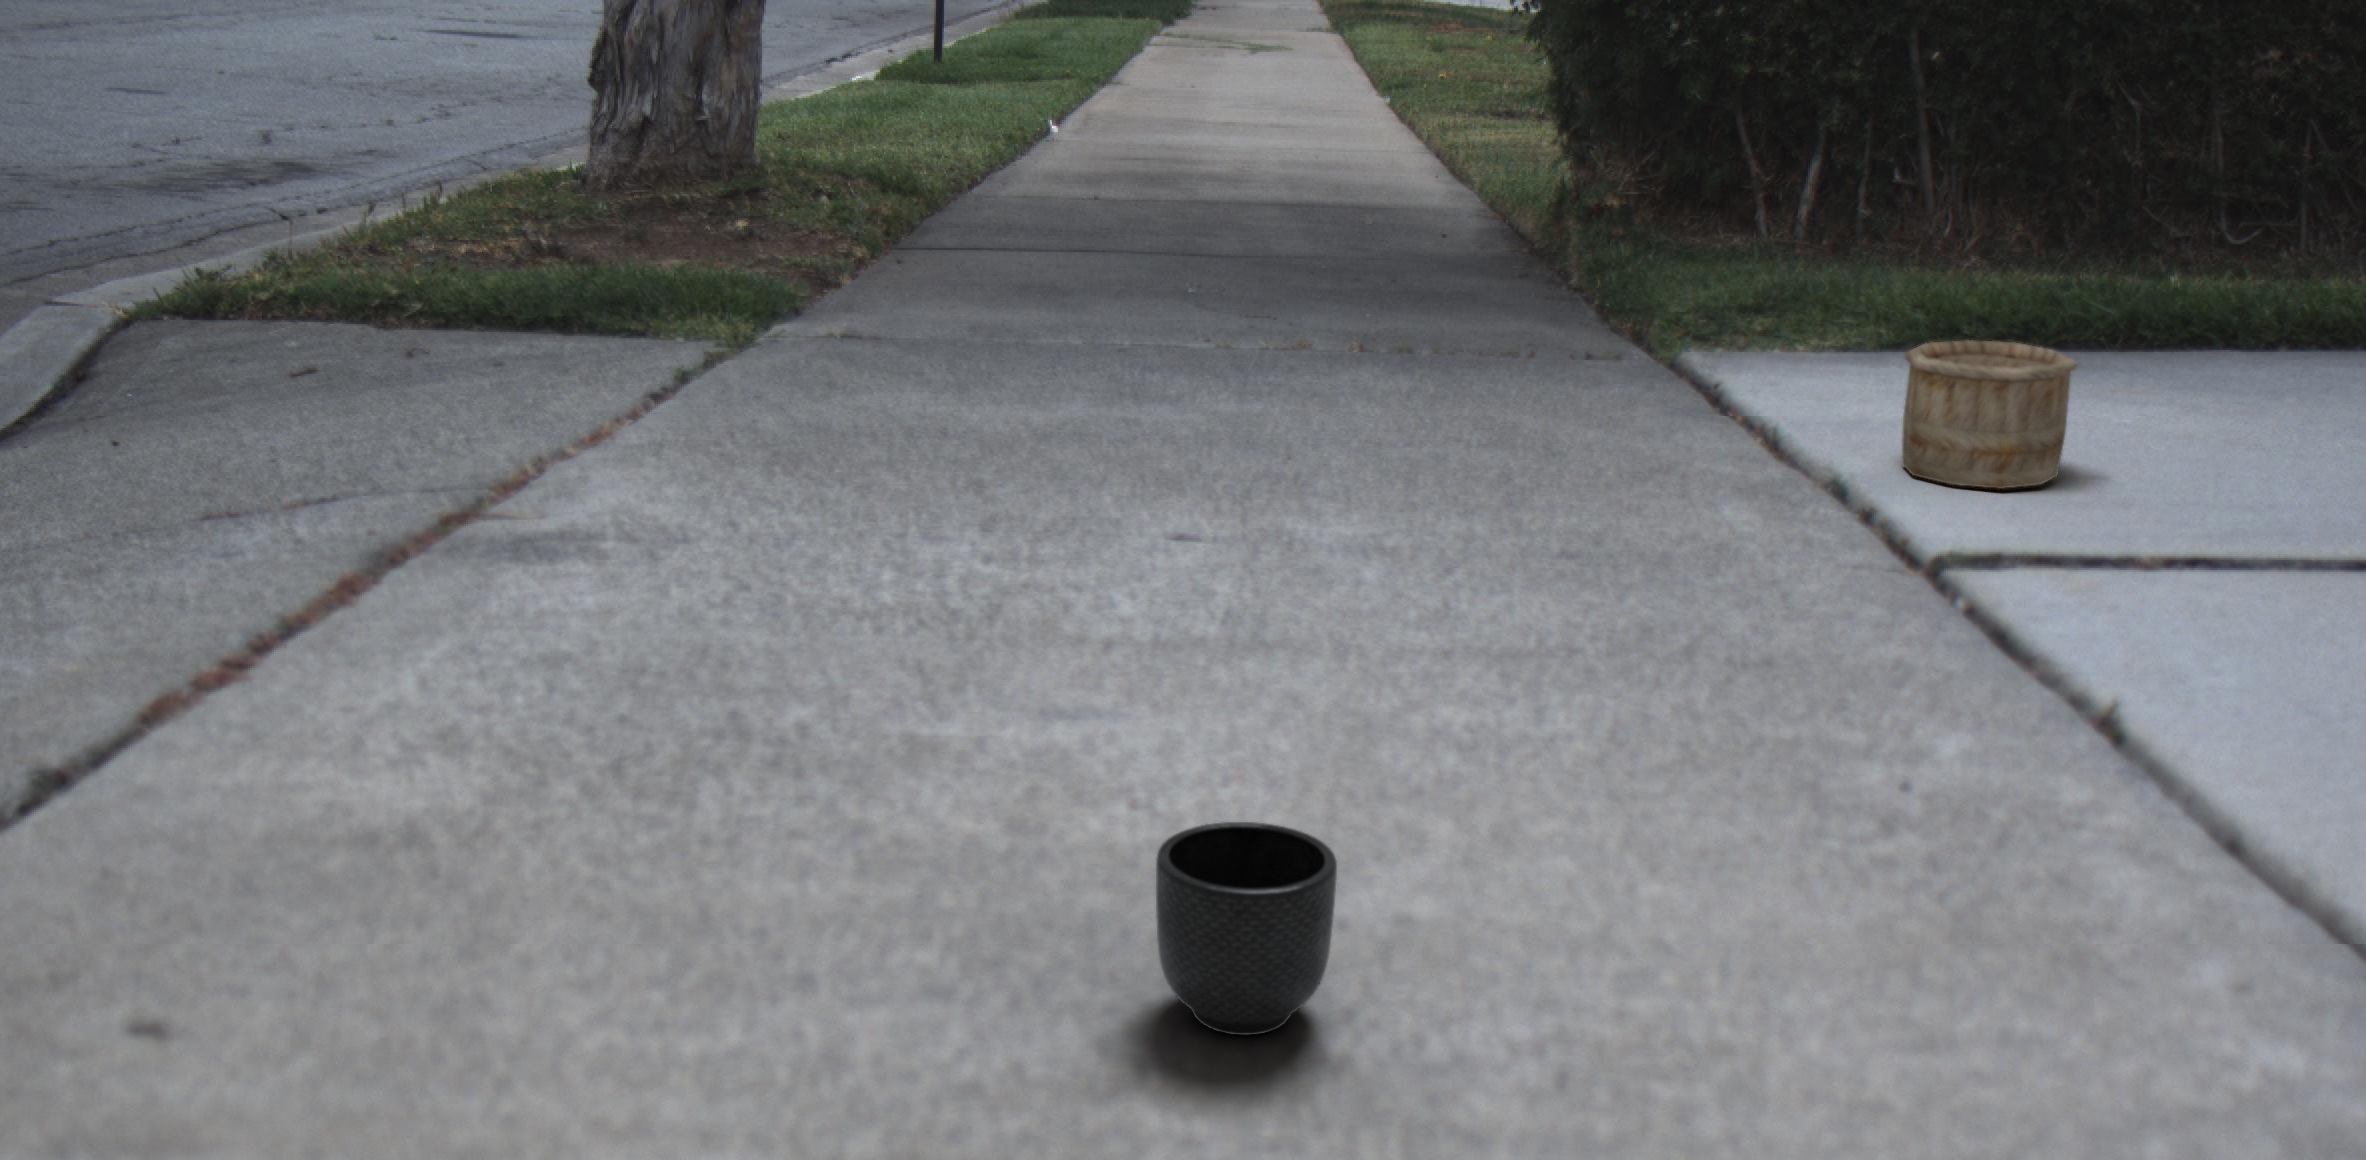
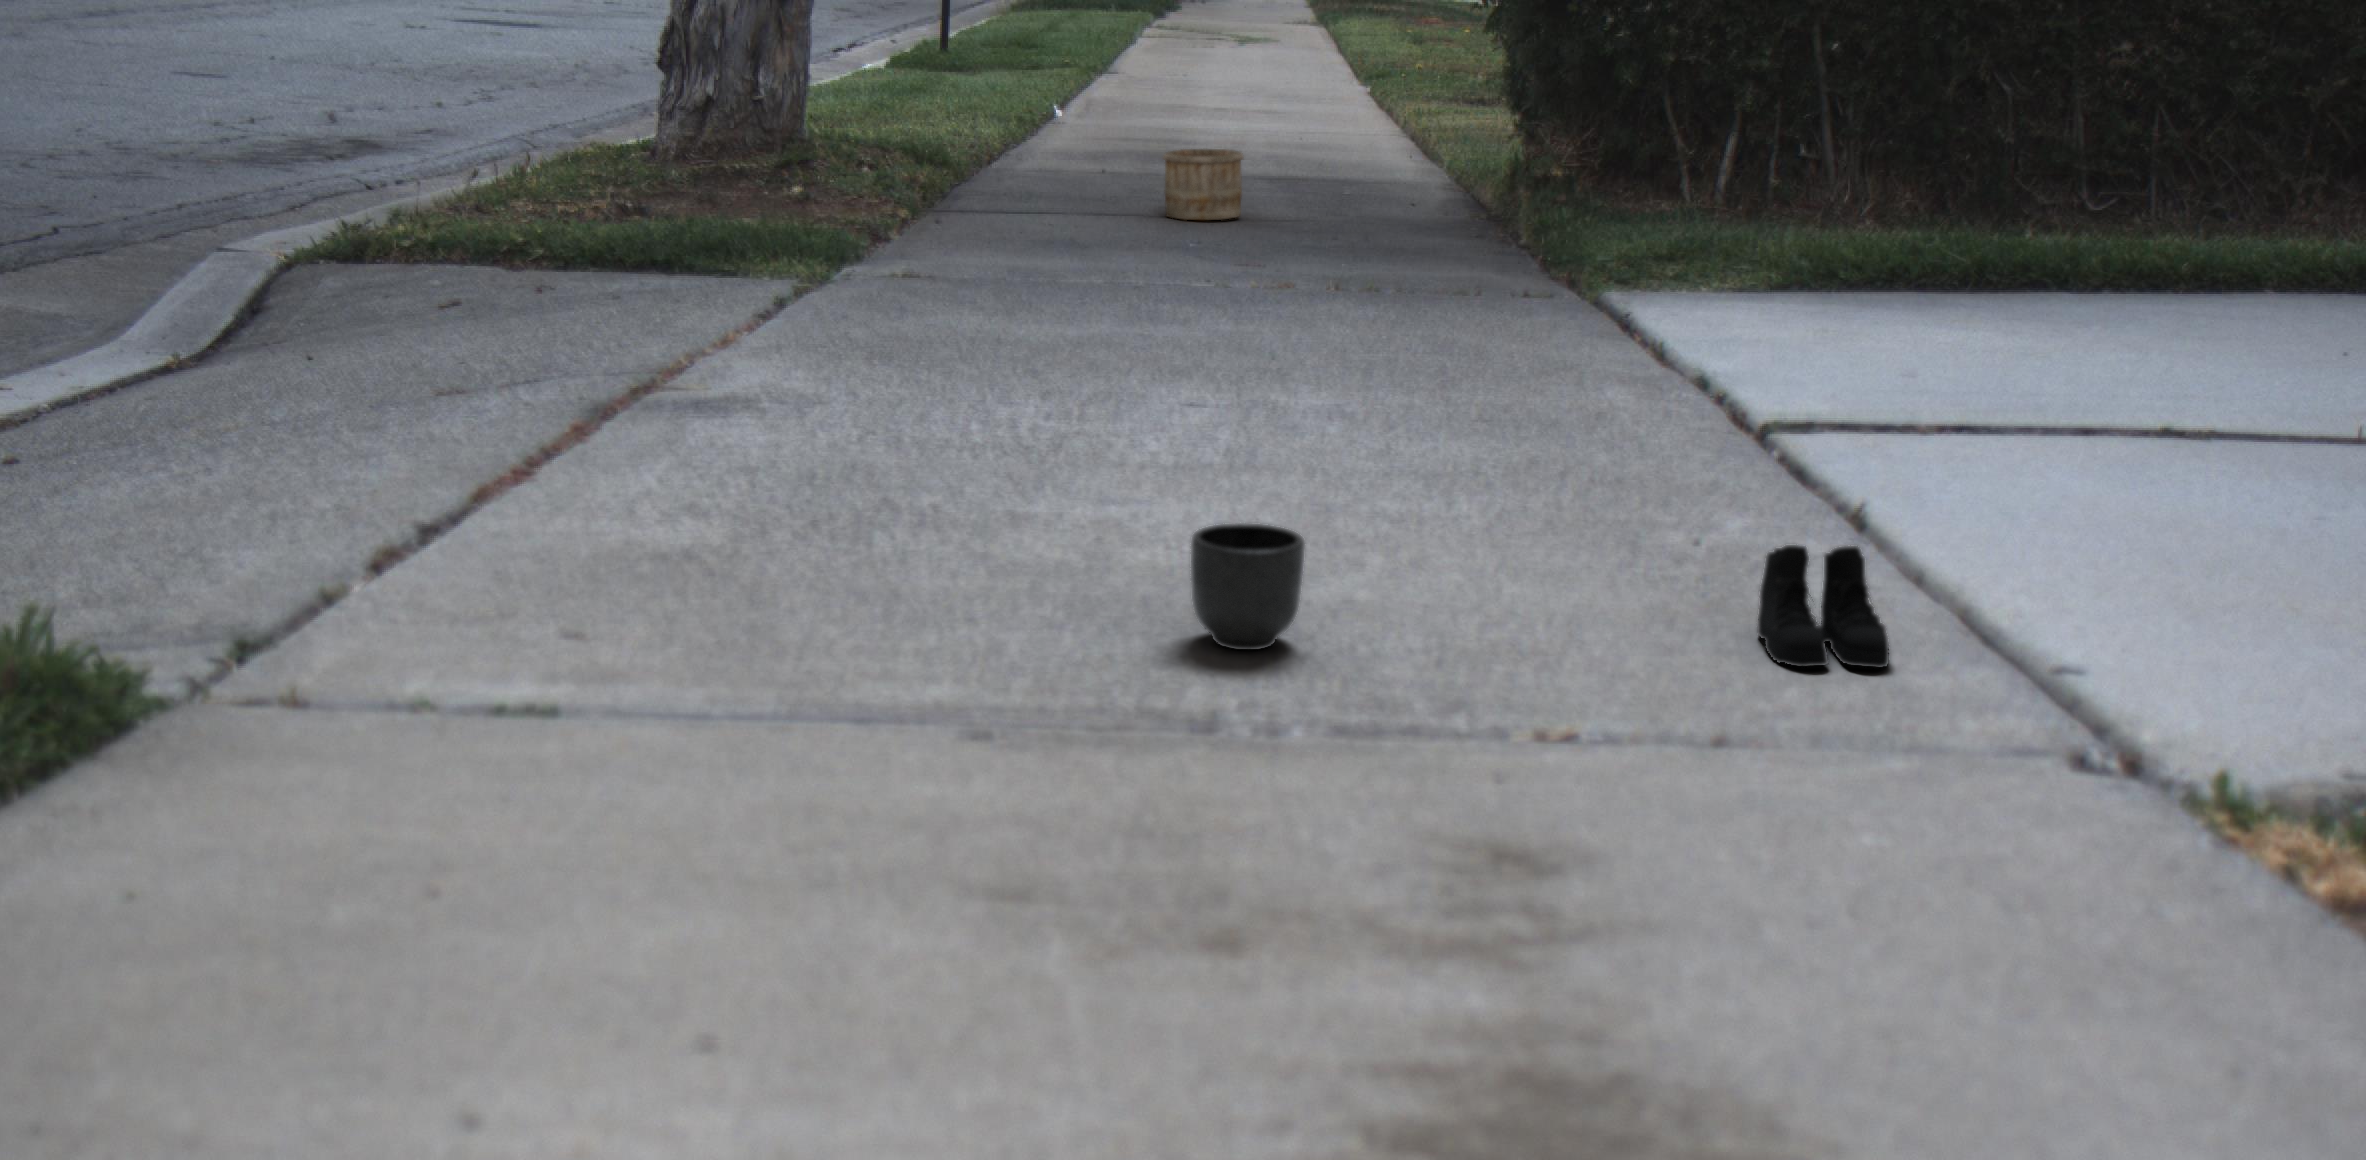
wooden bucket: present [1902,340,2077,489] -> present [1163,149,1243,220]
boots: none [2043,850,2273,1065] -> present [1758,545,1889,668]

